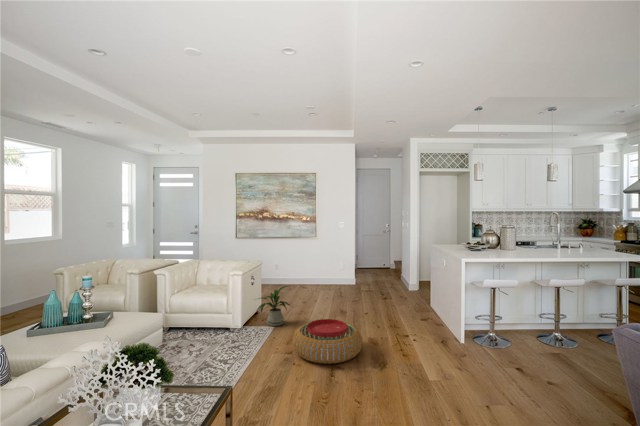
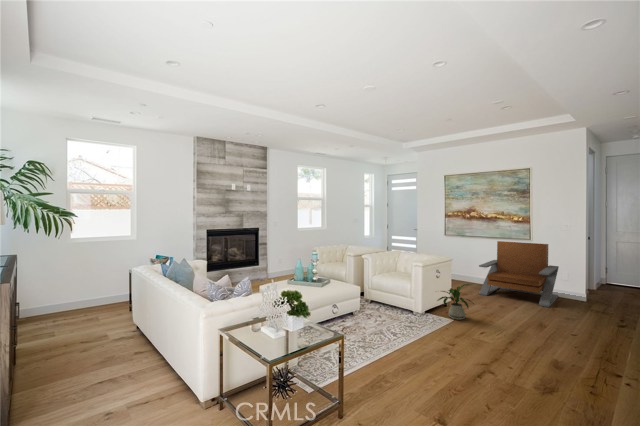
lounge chair: none [279,241,337,296] -> present [479,241,559,307]
pouf: present [293,319,363,364] -> none [454,322,534,370]

